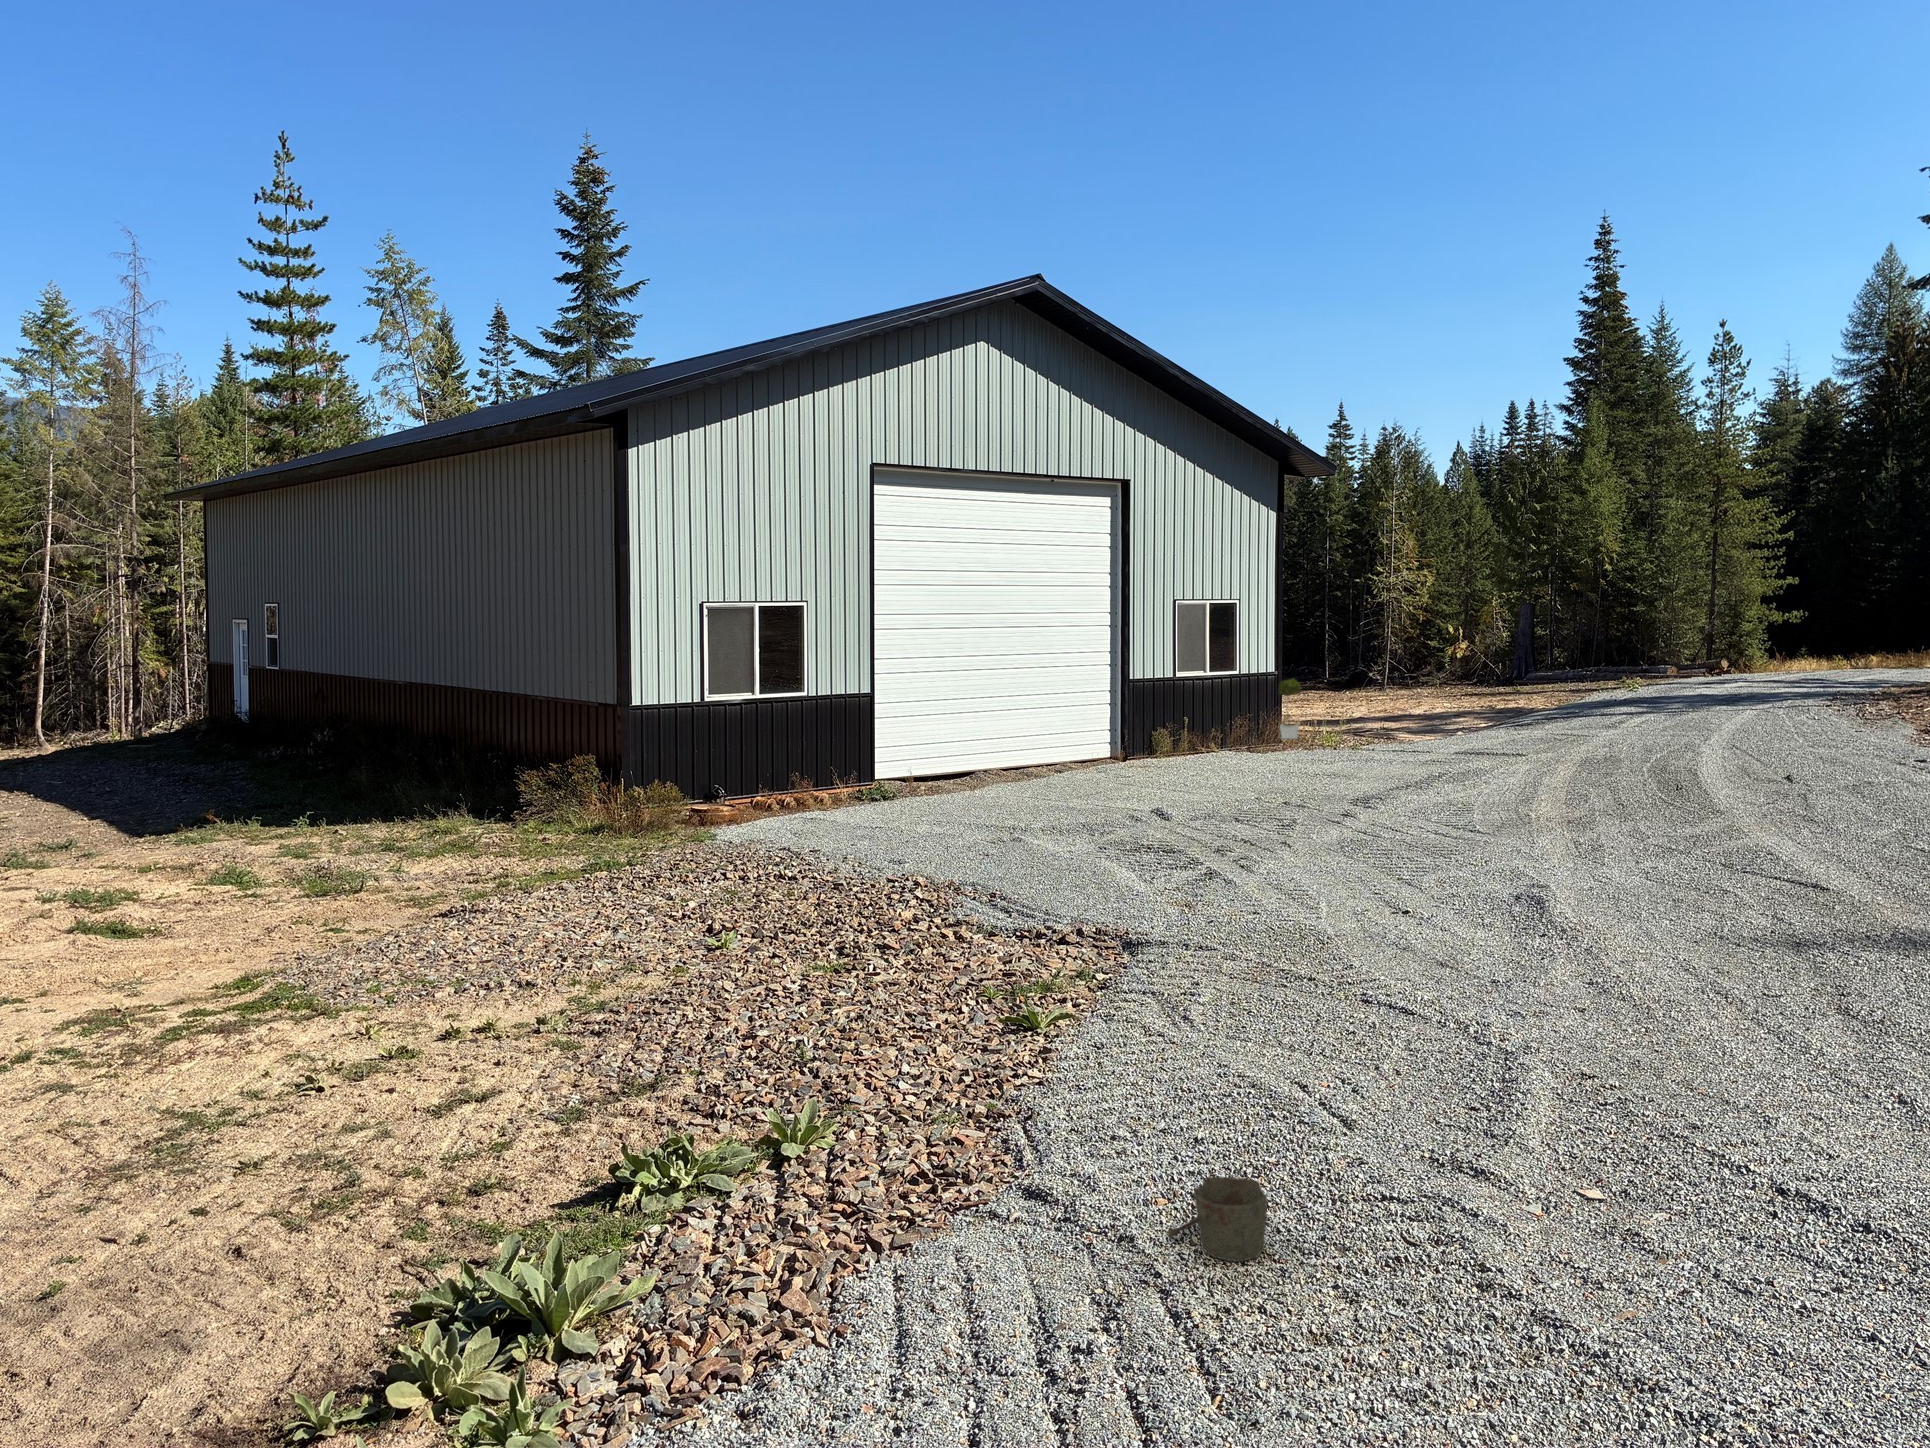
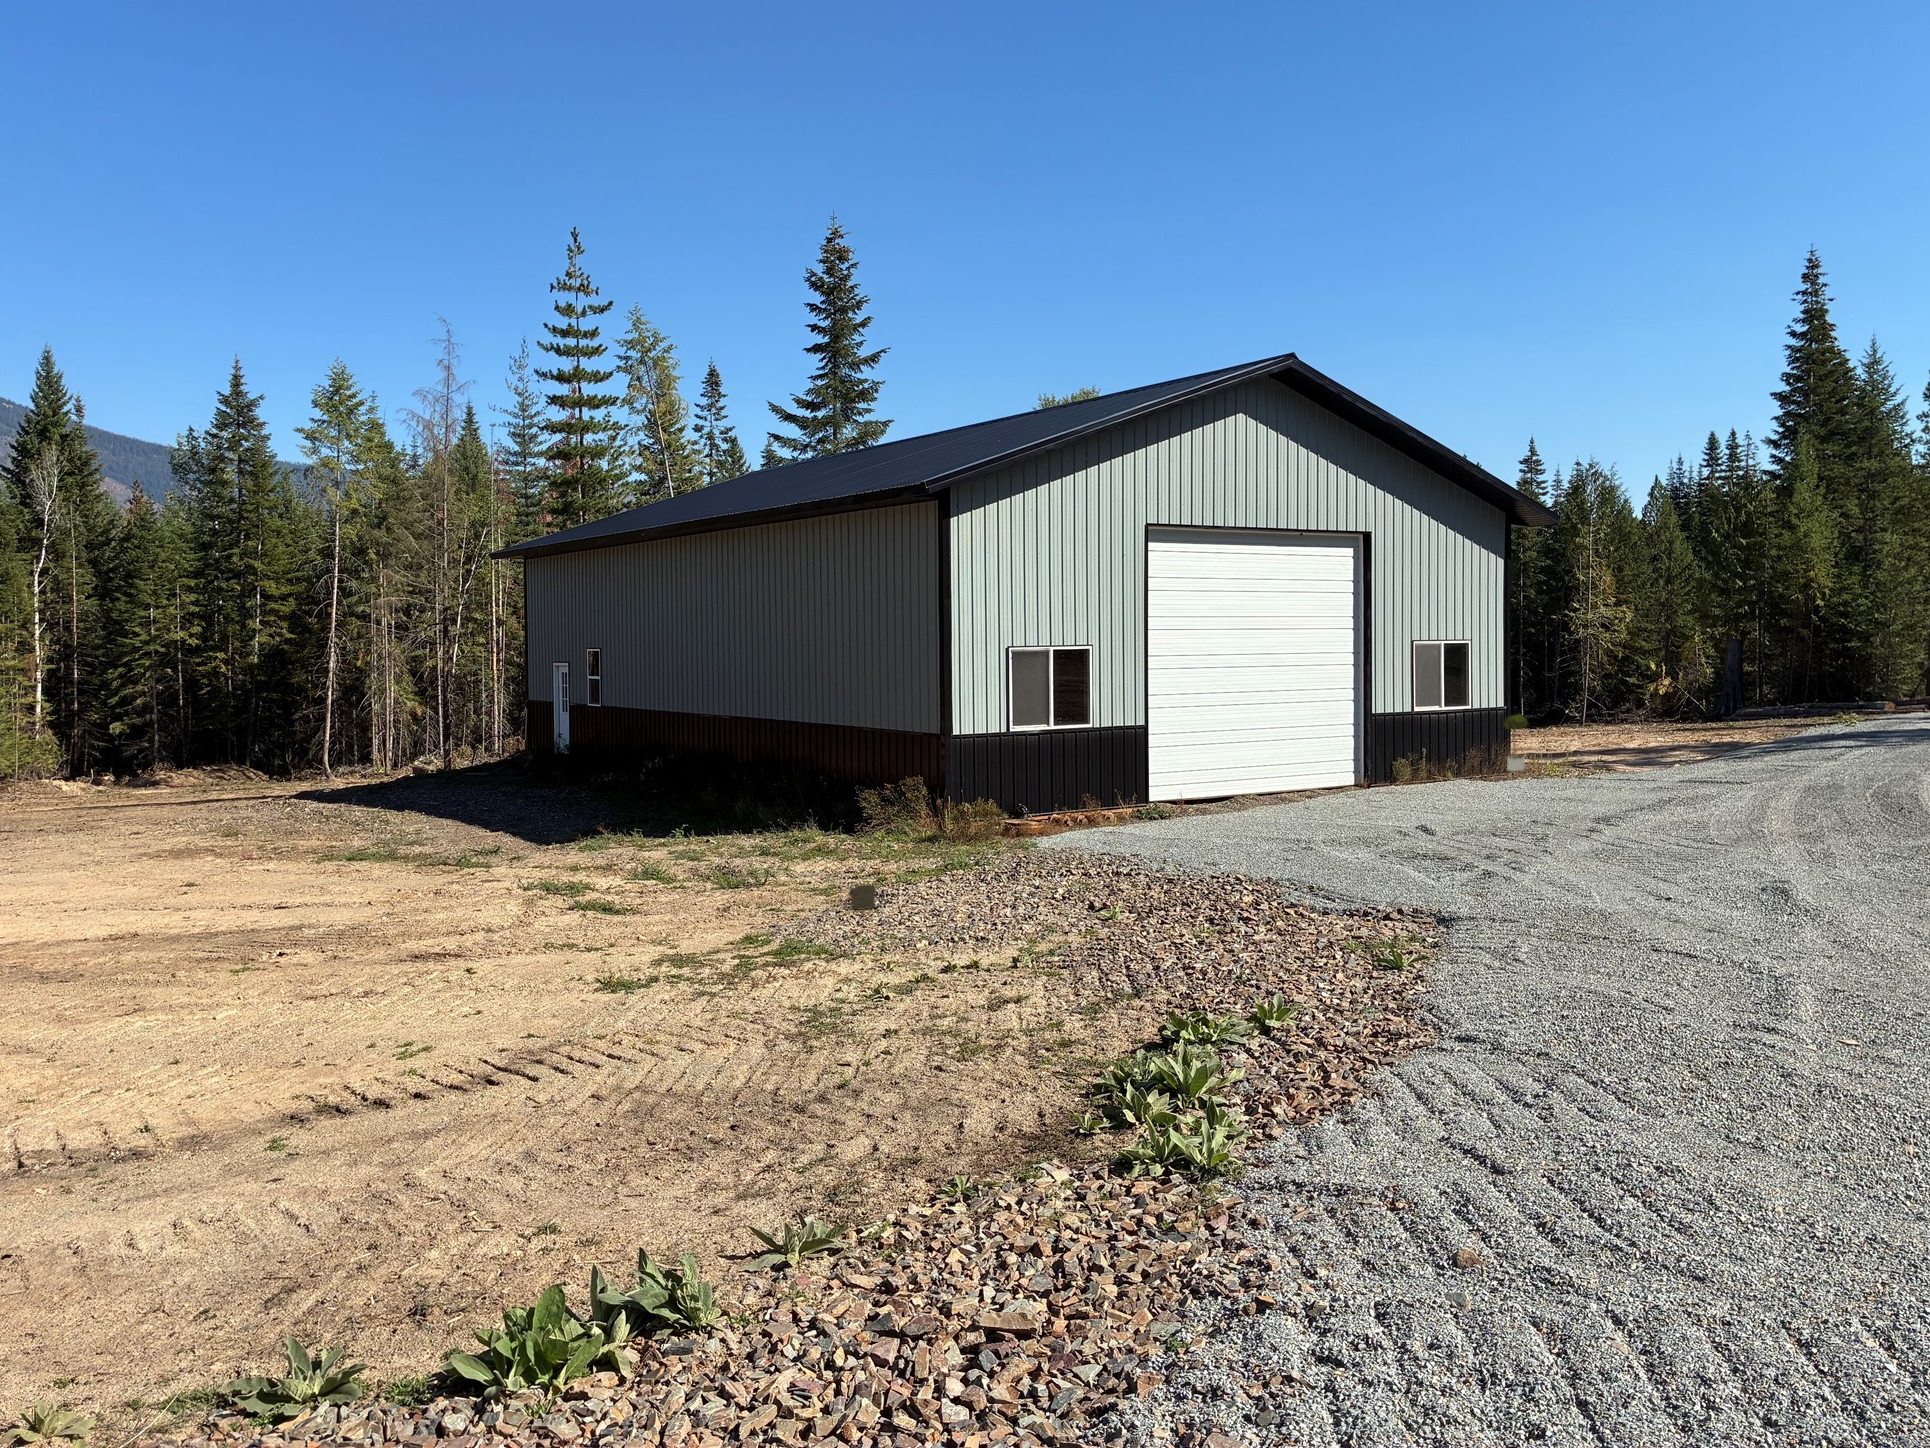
bucket: present [1167,1176,1267,1262] -> present [843,885,877,910]

